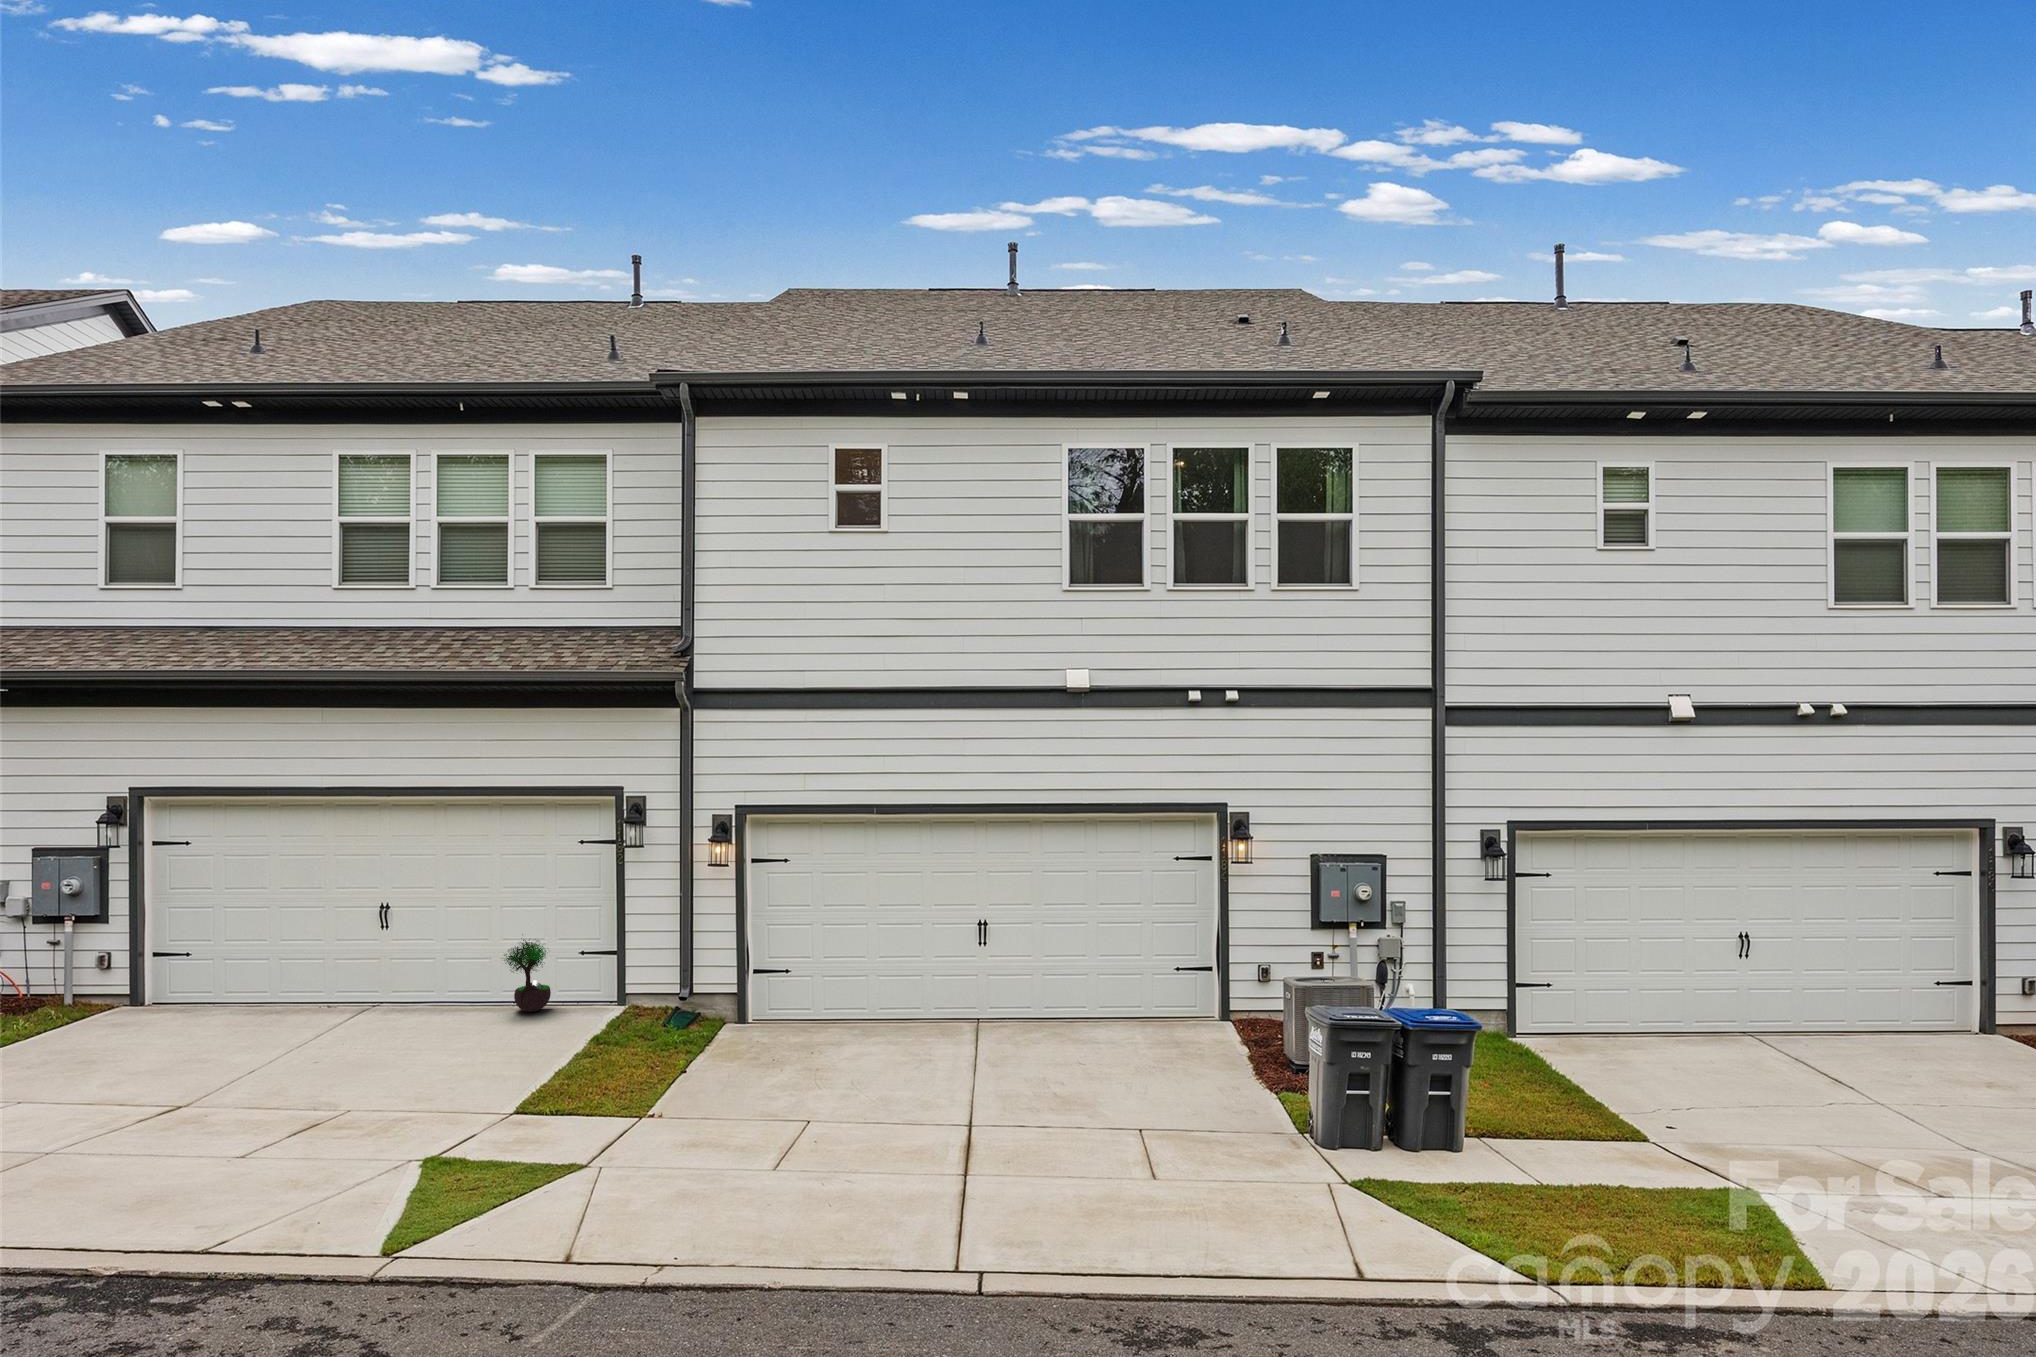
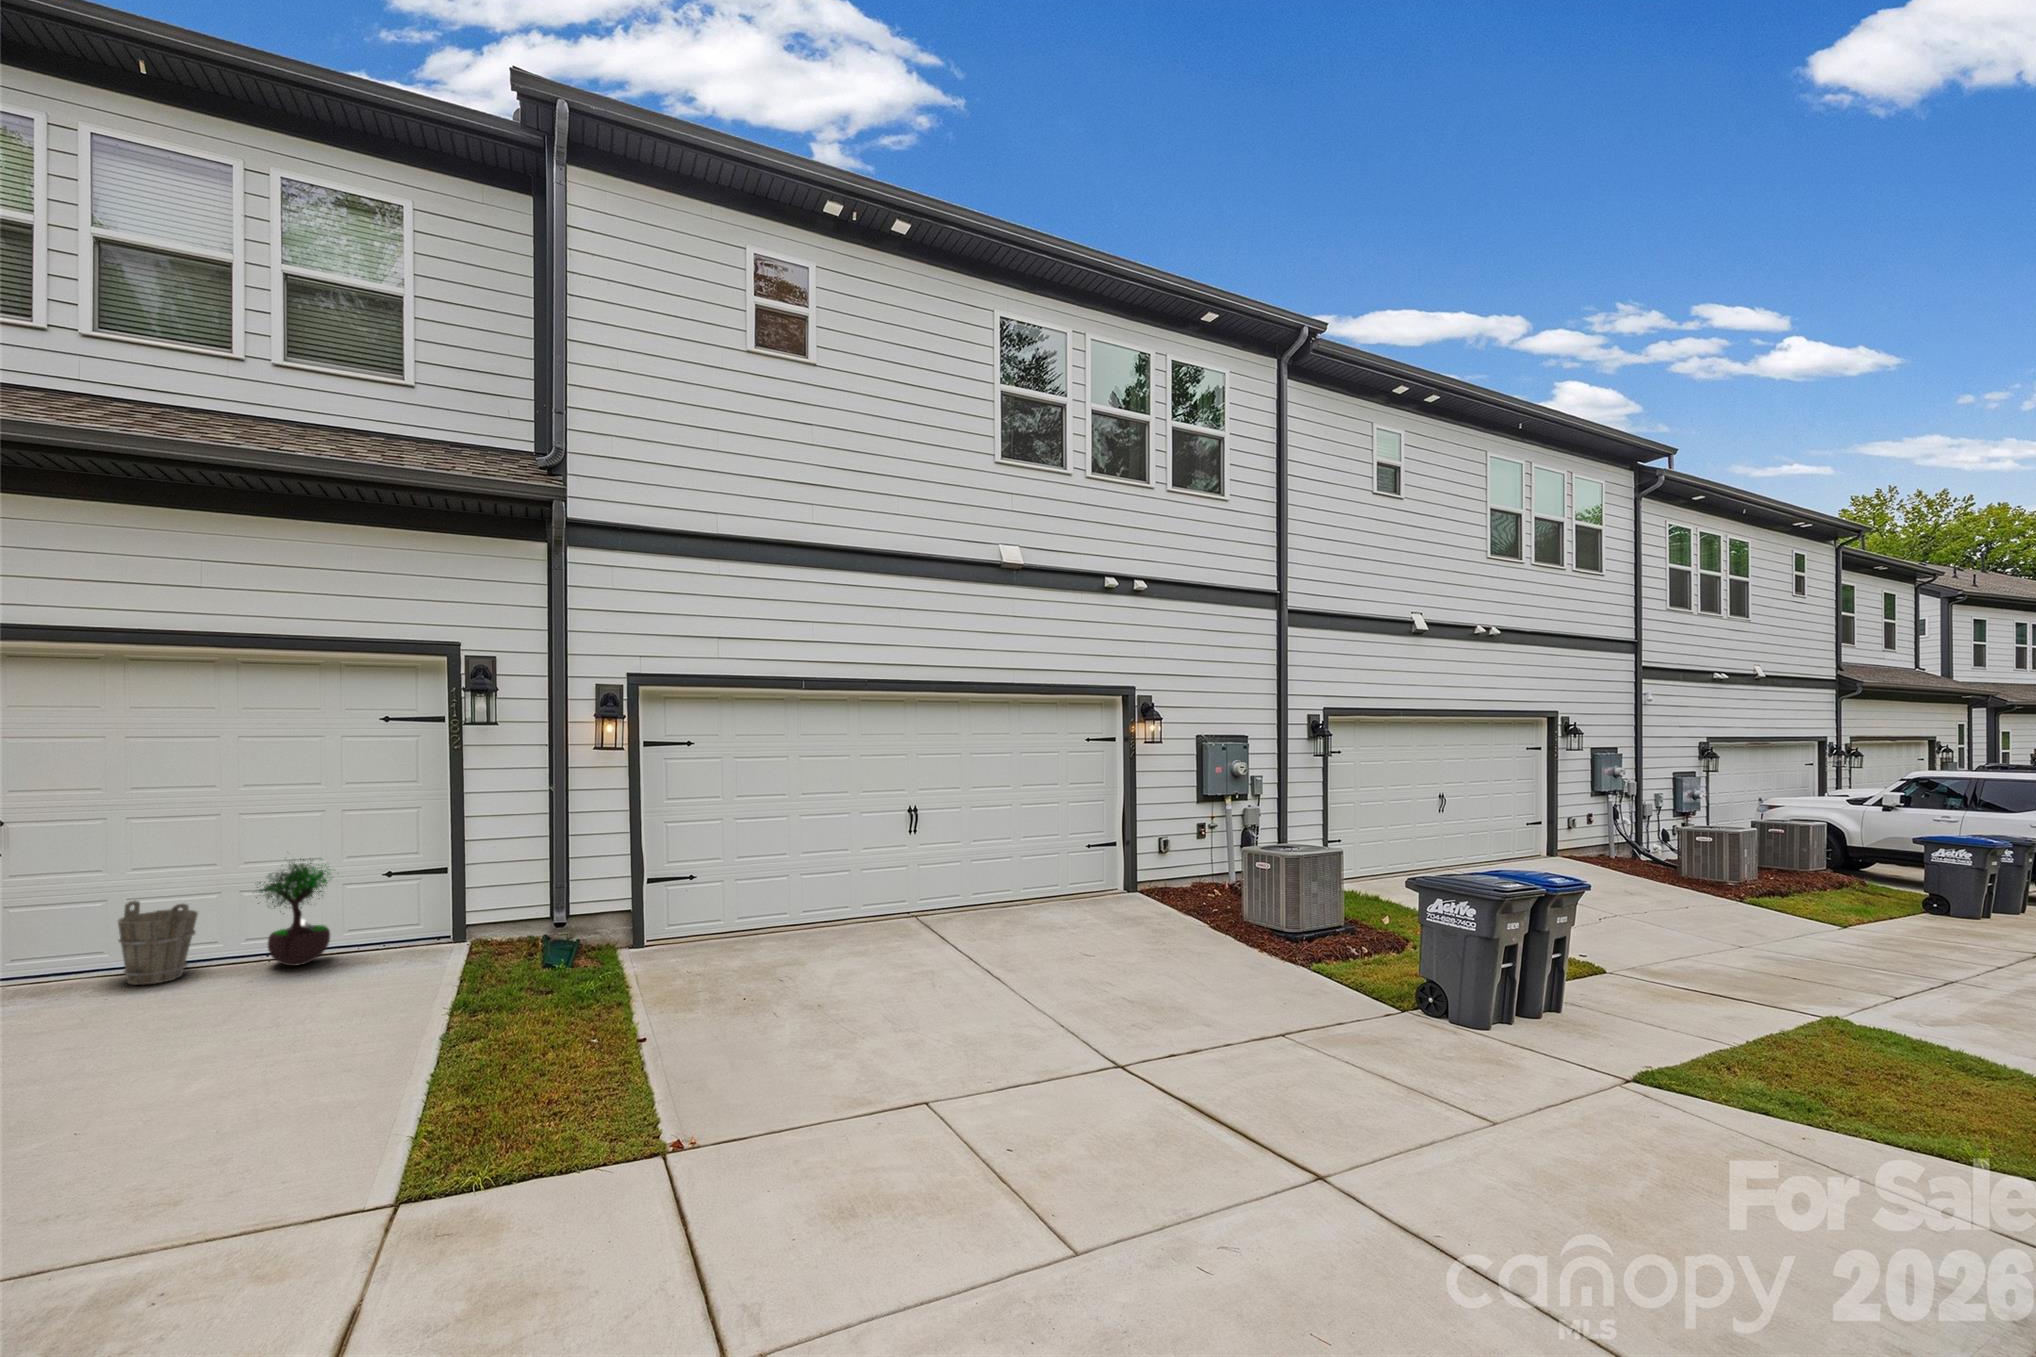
bucket: none [439,960,481,1015] -> present [118,901,198,985]

